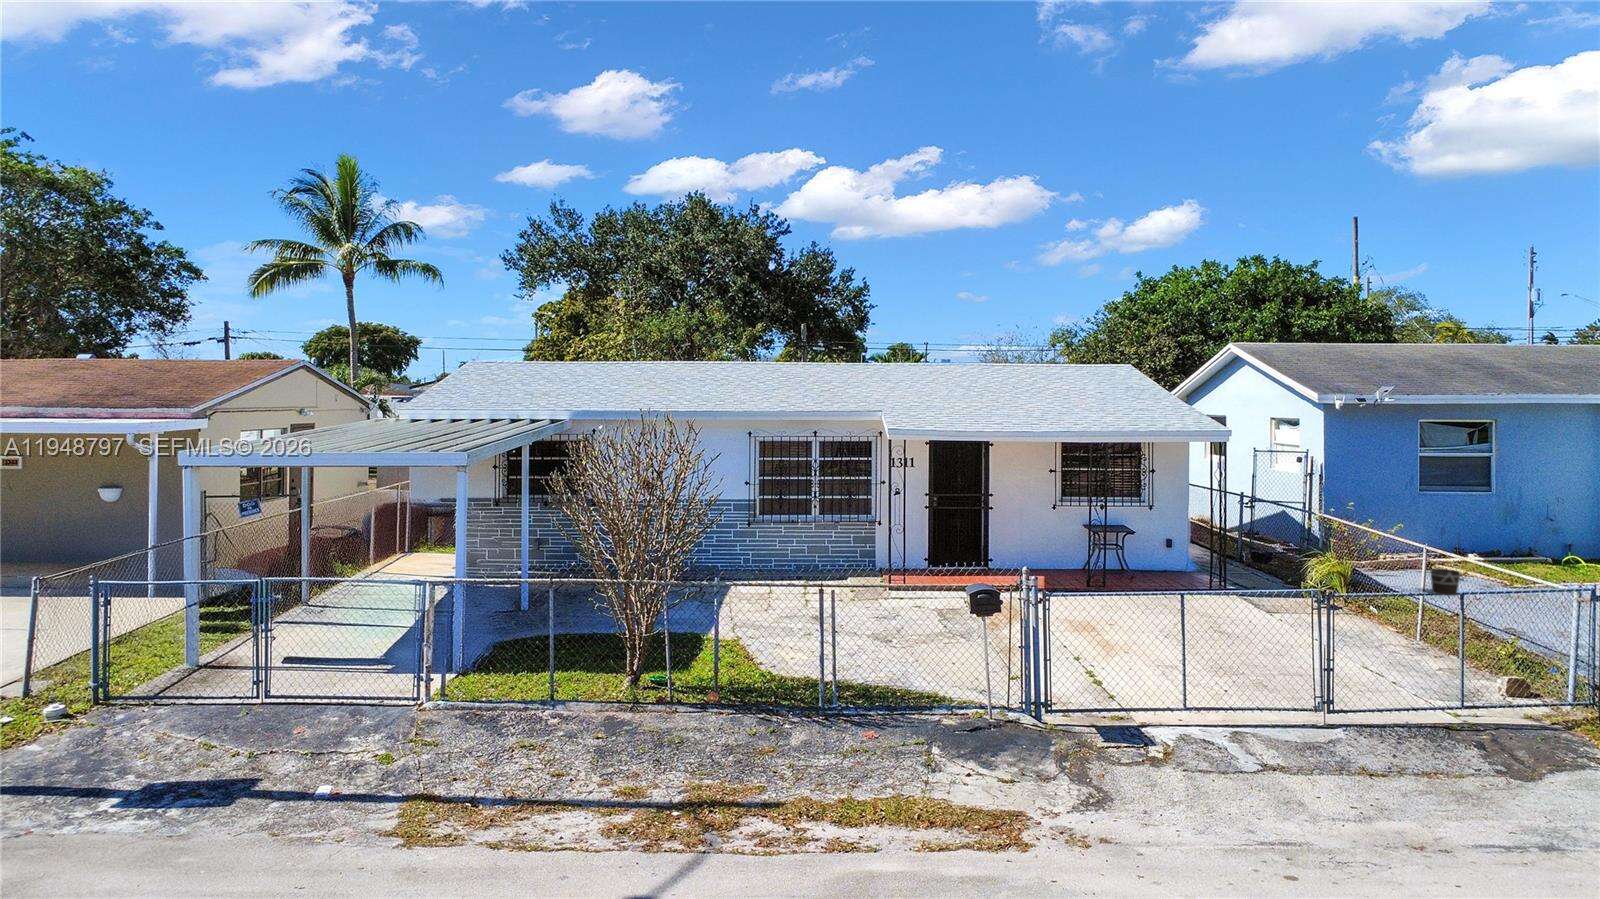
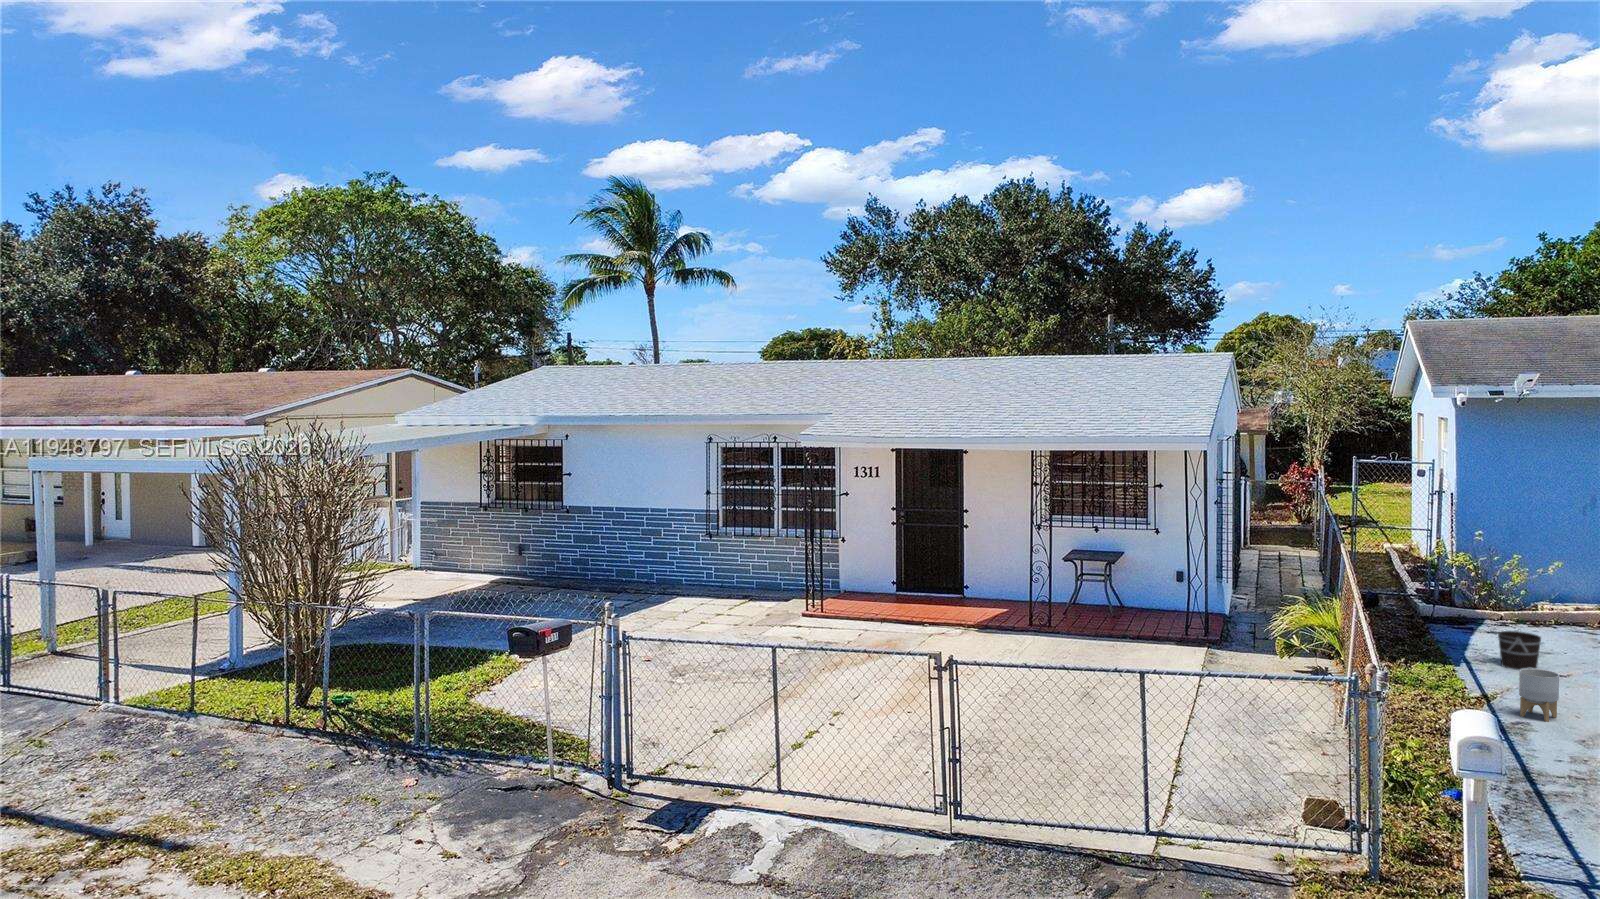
planter: none [1504,589,1532,625] -> present [1519,668,1559,722]

